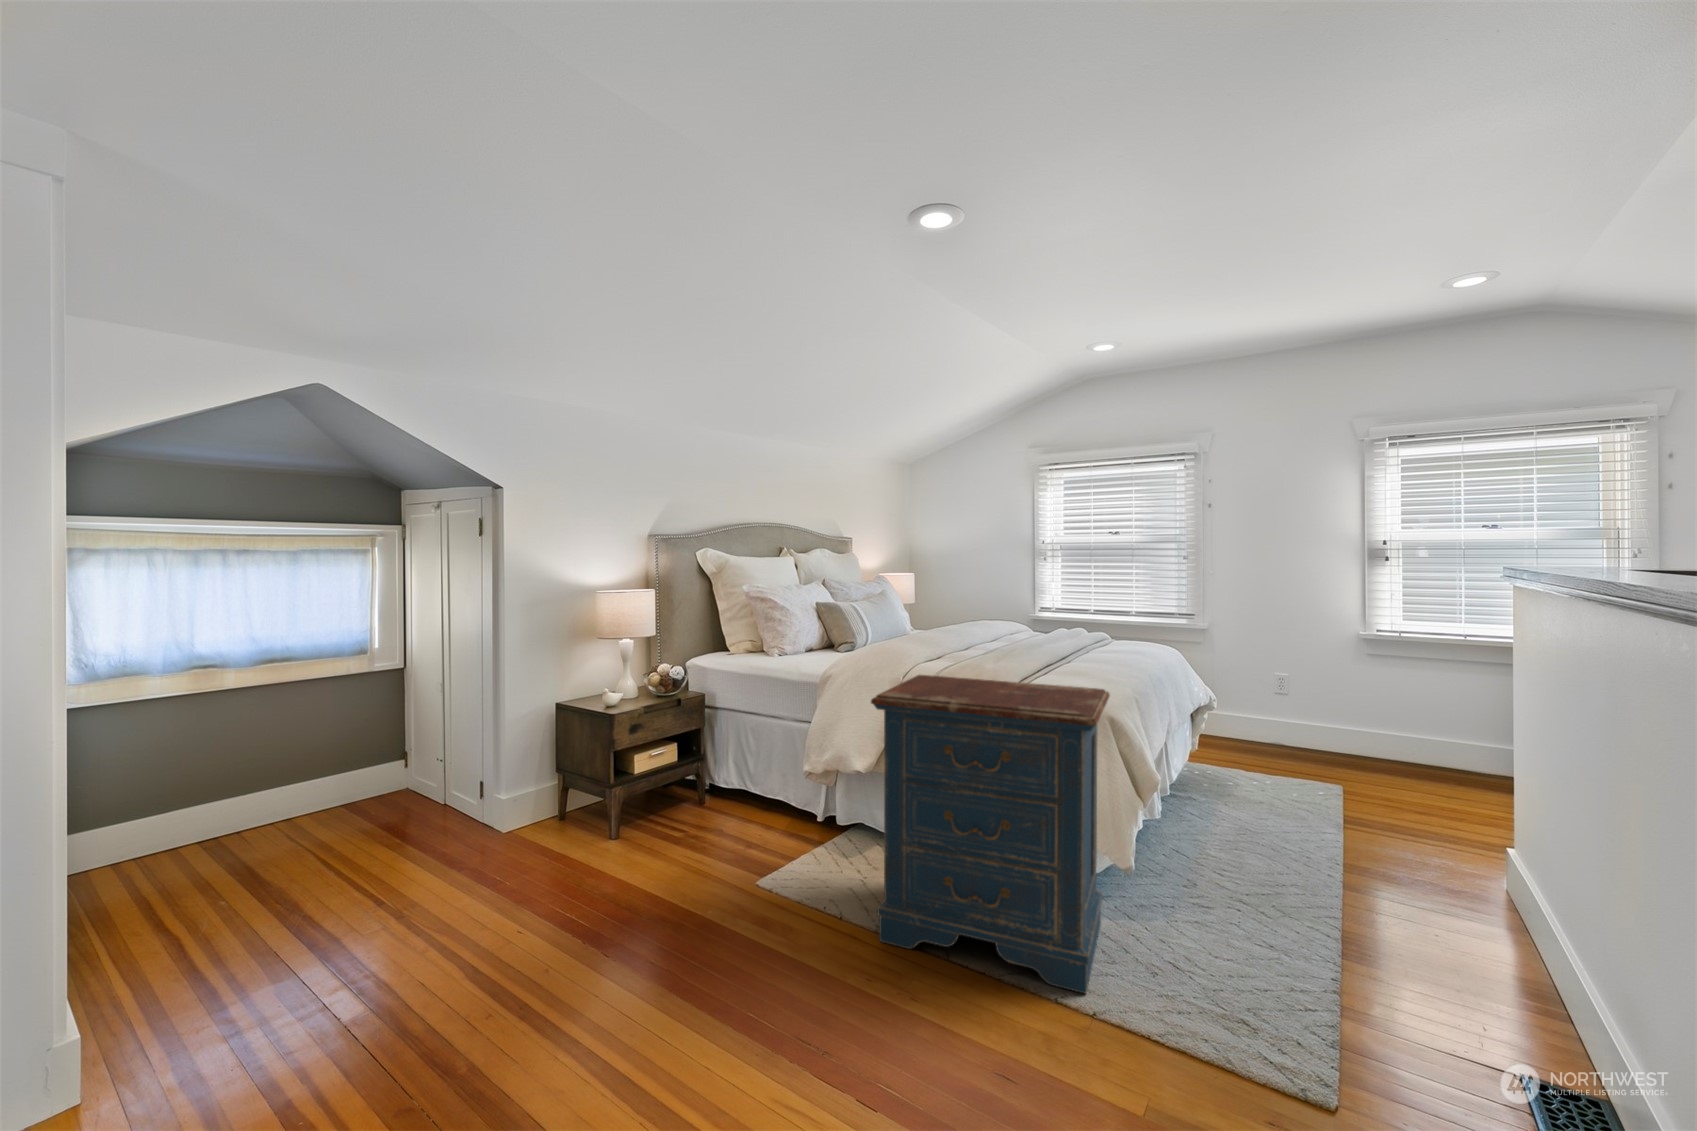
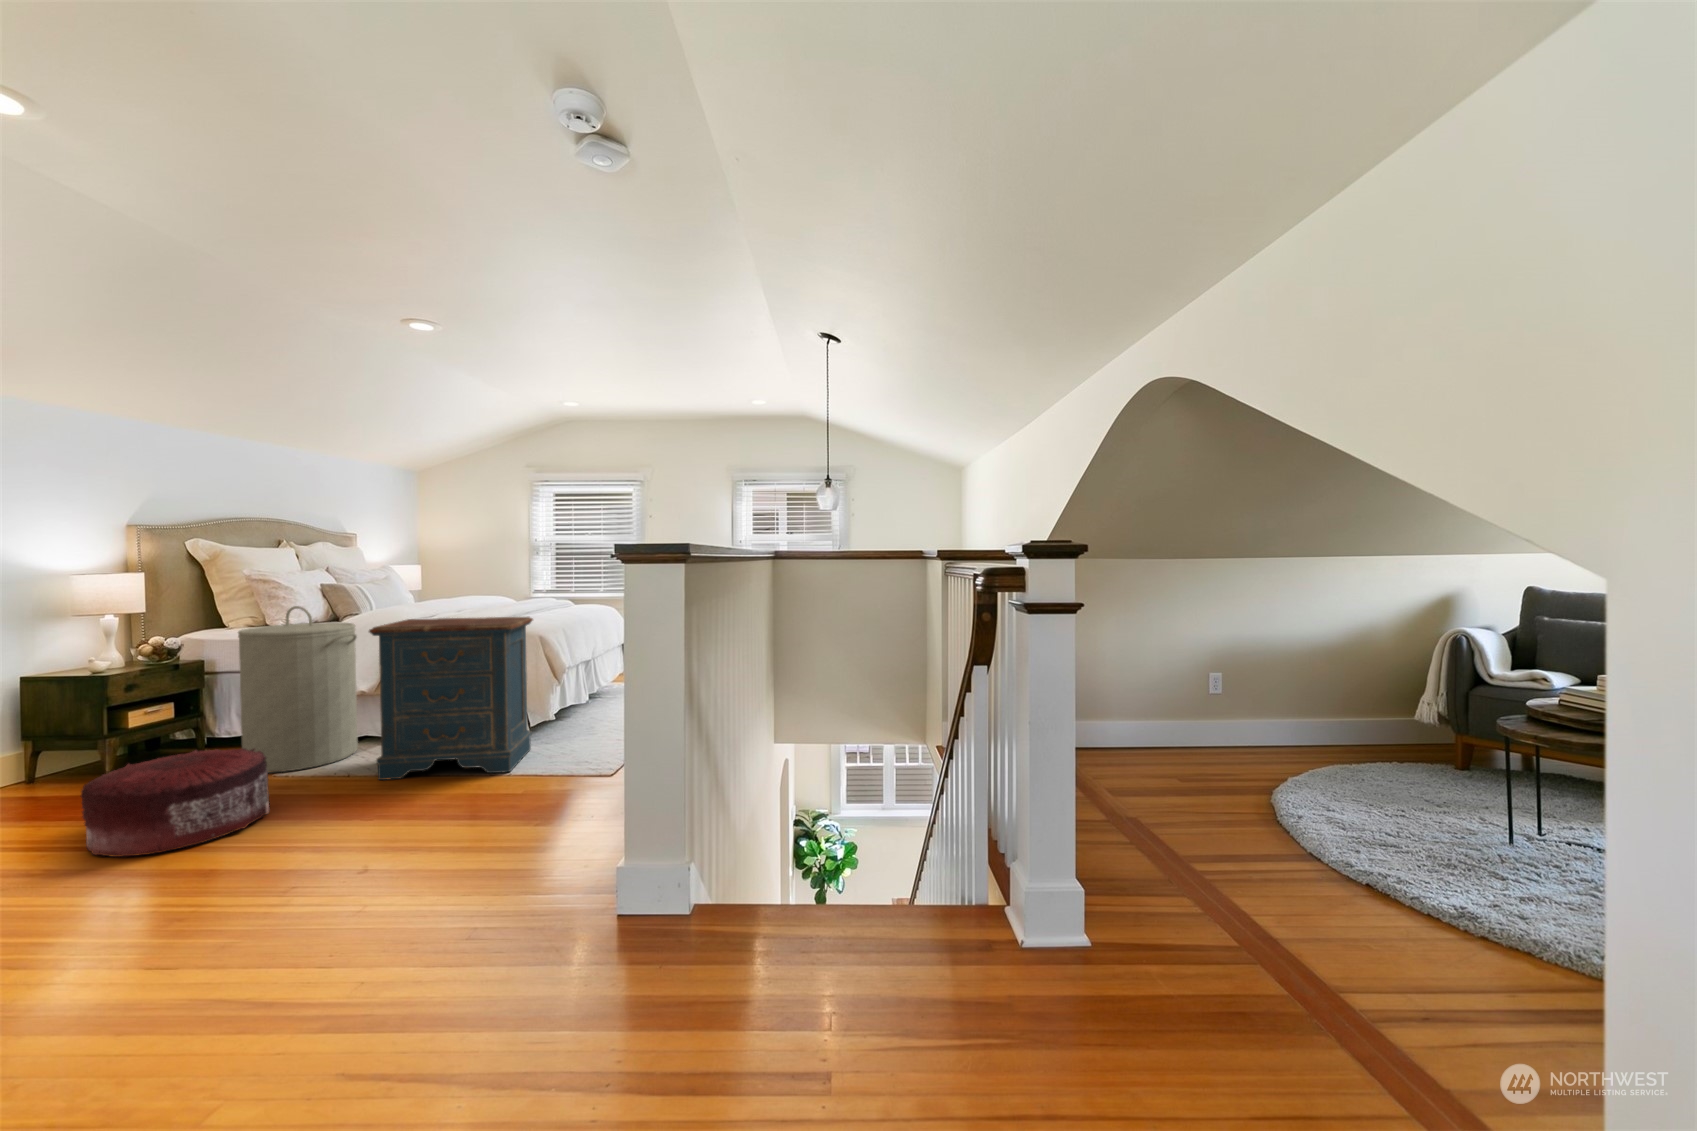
laundry hamper: none [727,642,853,877] -> present [238,606,358,773]
pouf: none [531,852,744,1056] -> present [81,748,270,857]

